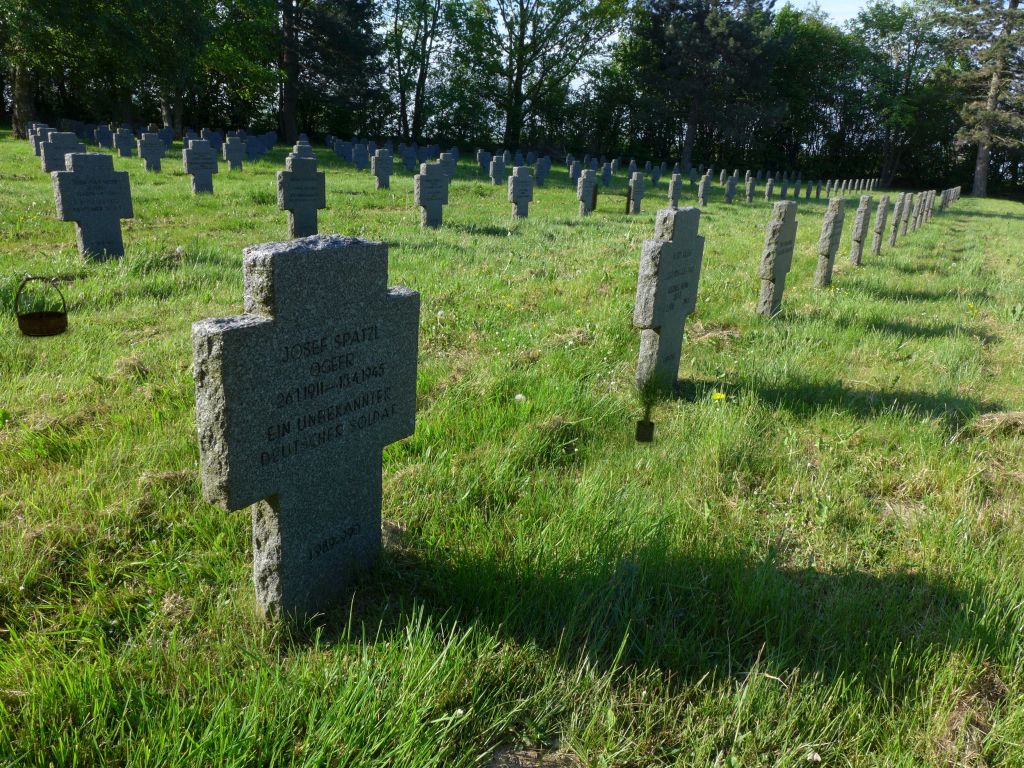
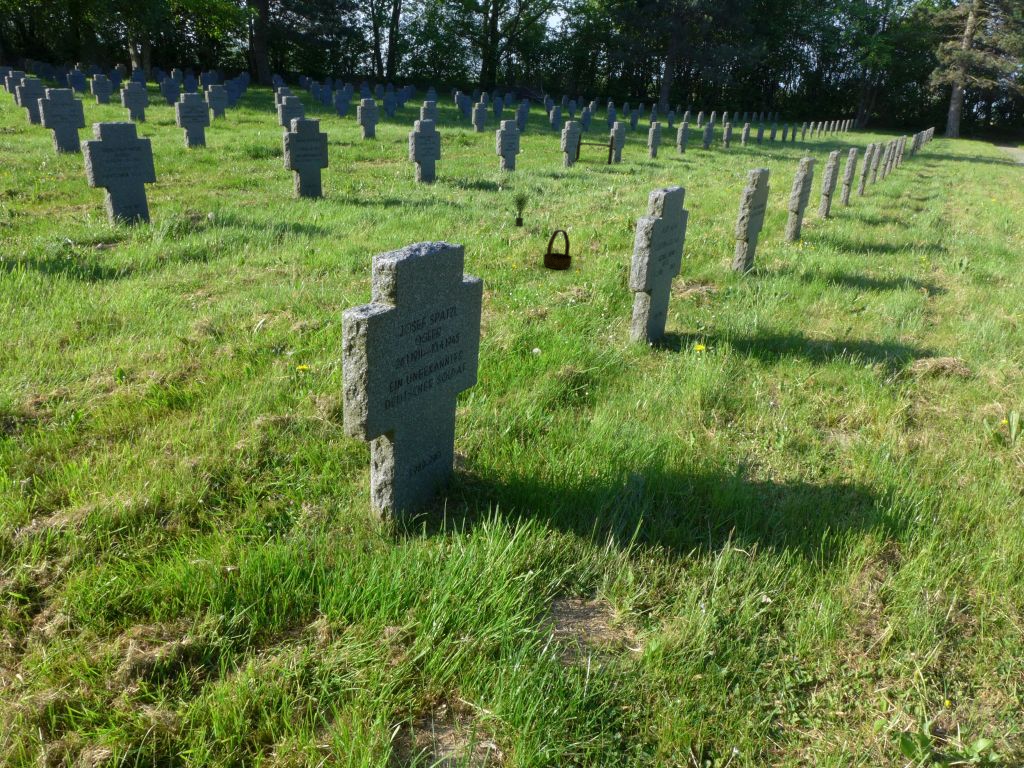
basket: present [15,277,68,336] -> present [544,230,572,269]
potted plant: present [627,359,673,442] -> present [513,190,529,226]

